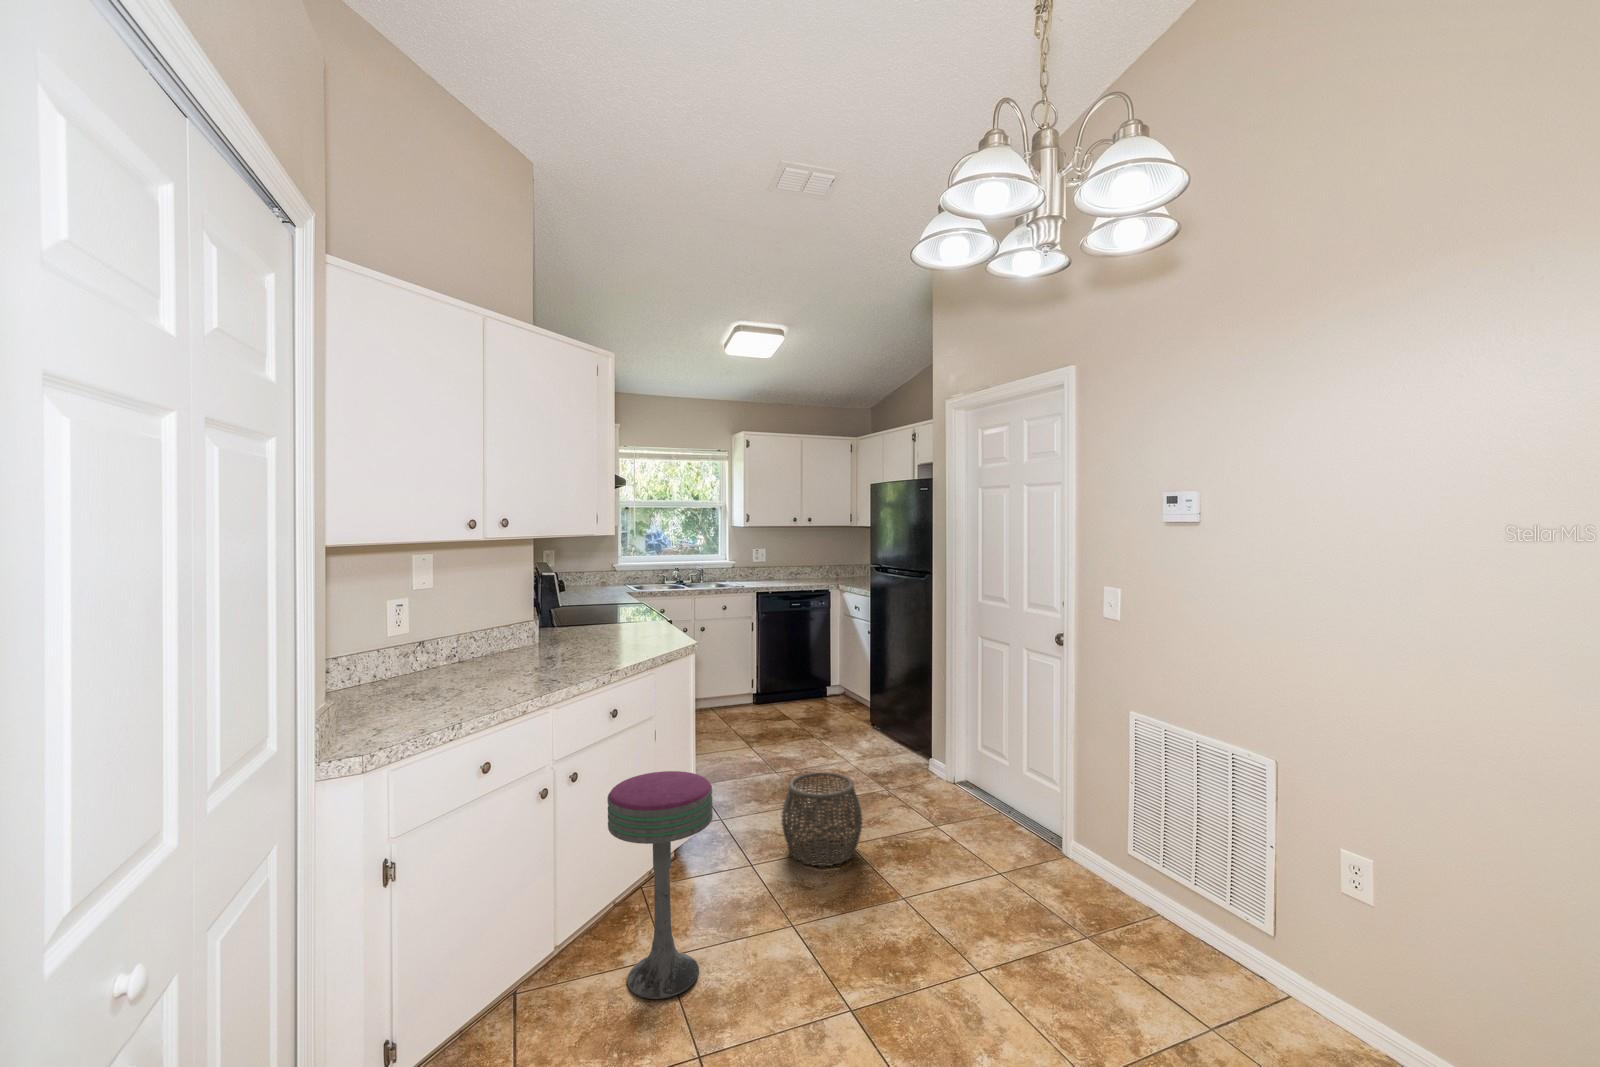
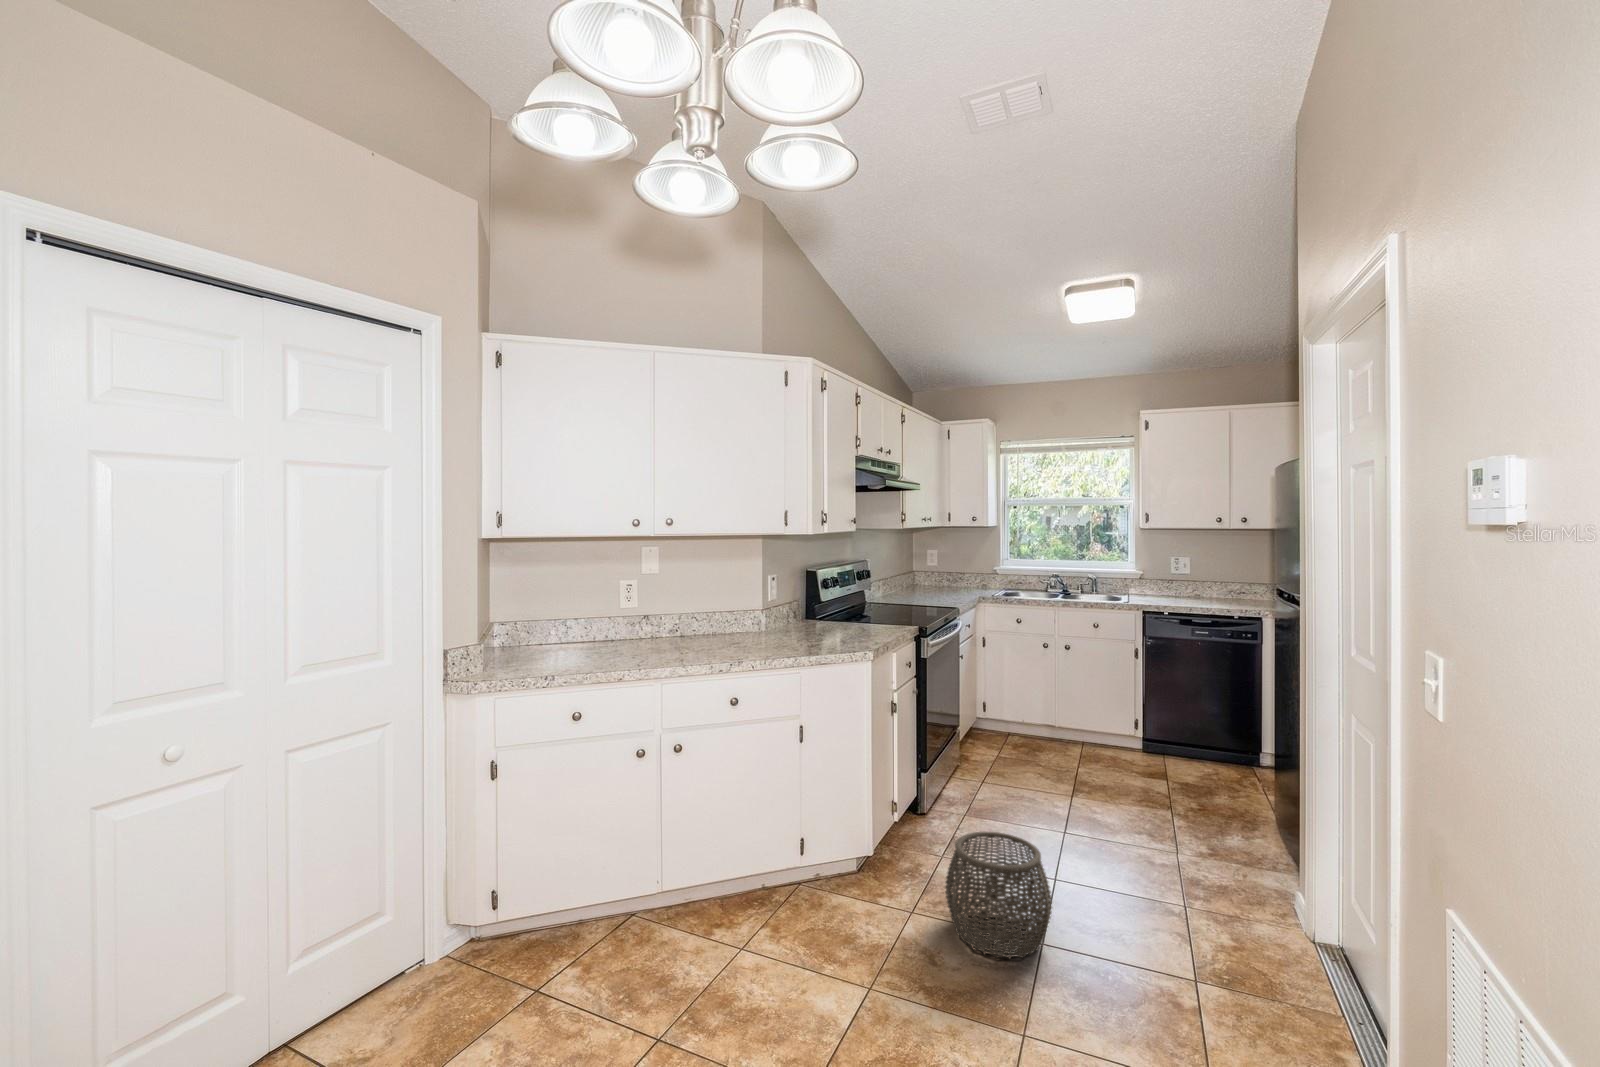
bar stool: present [607,771,713,999] -> none [673,763,772,981]

